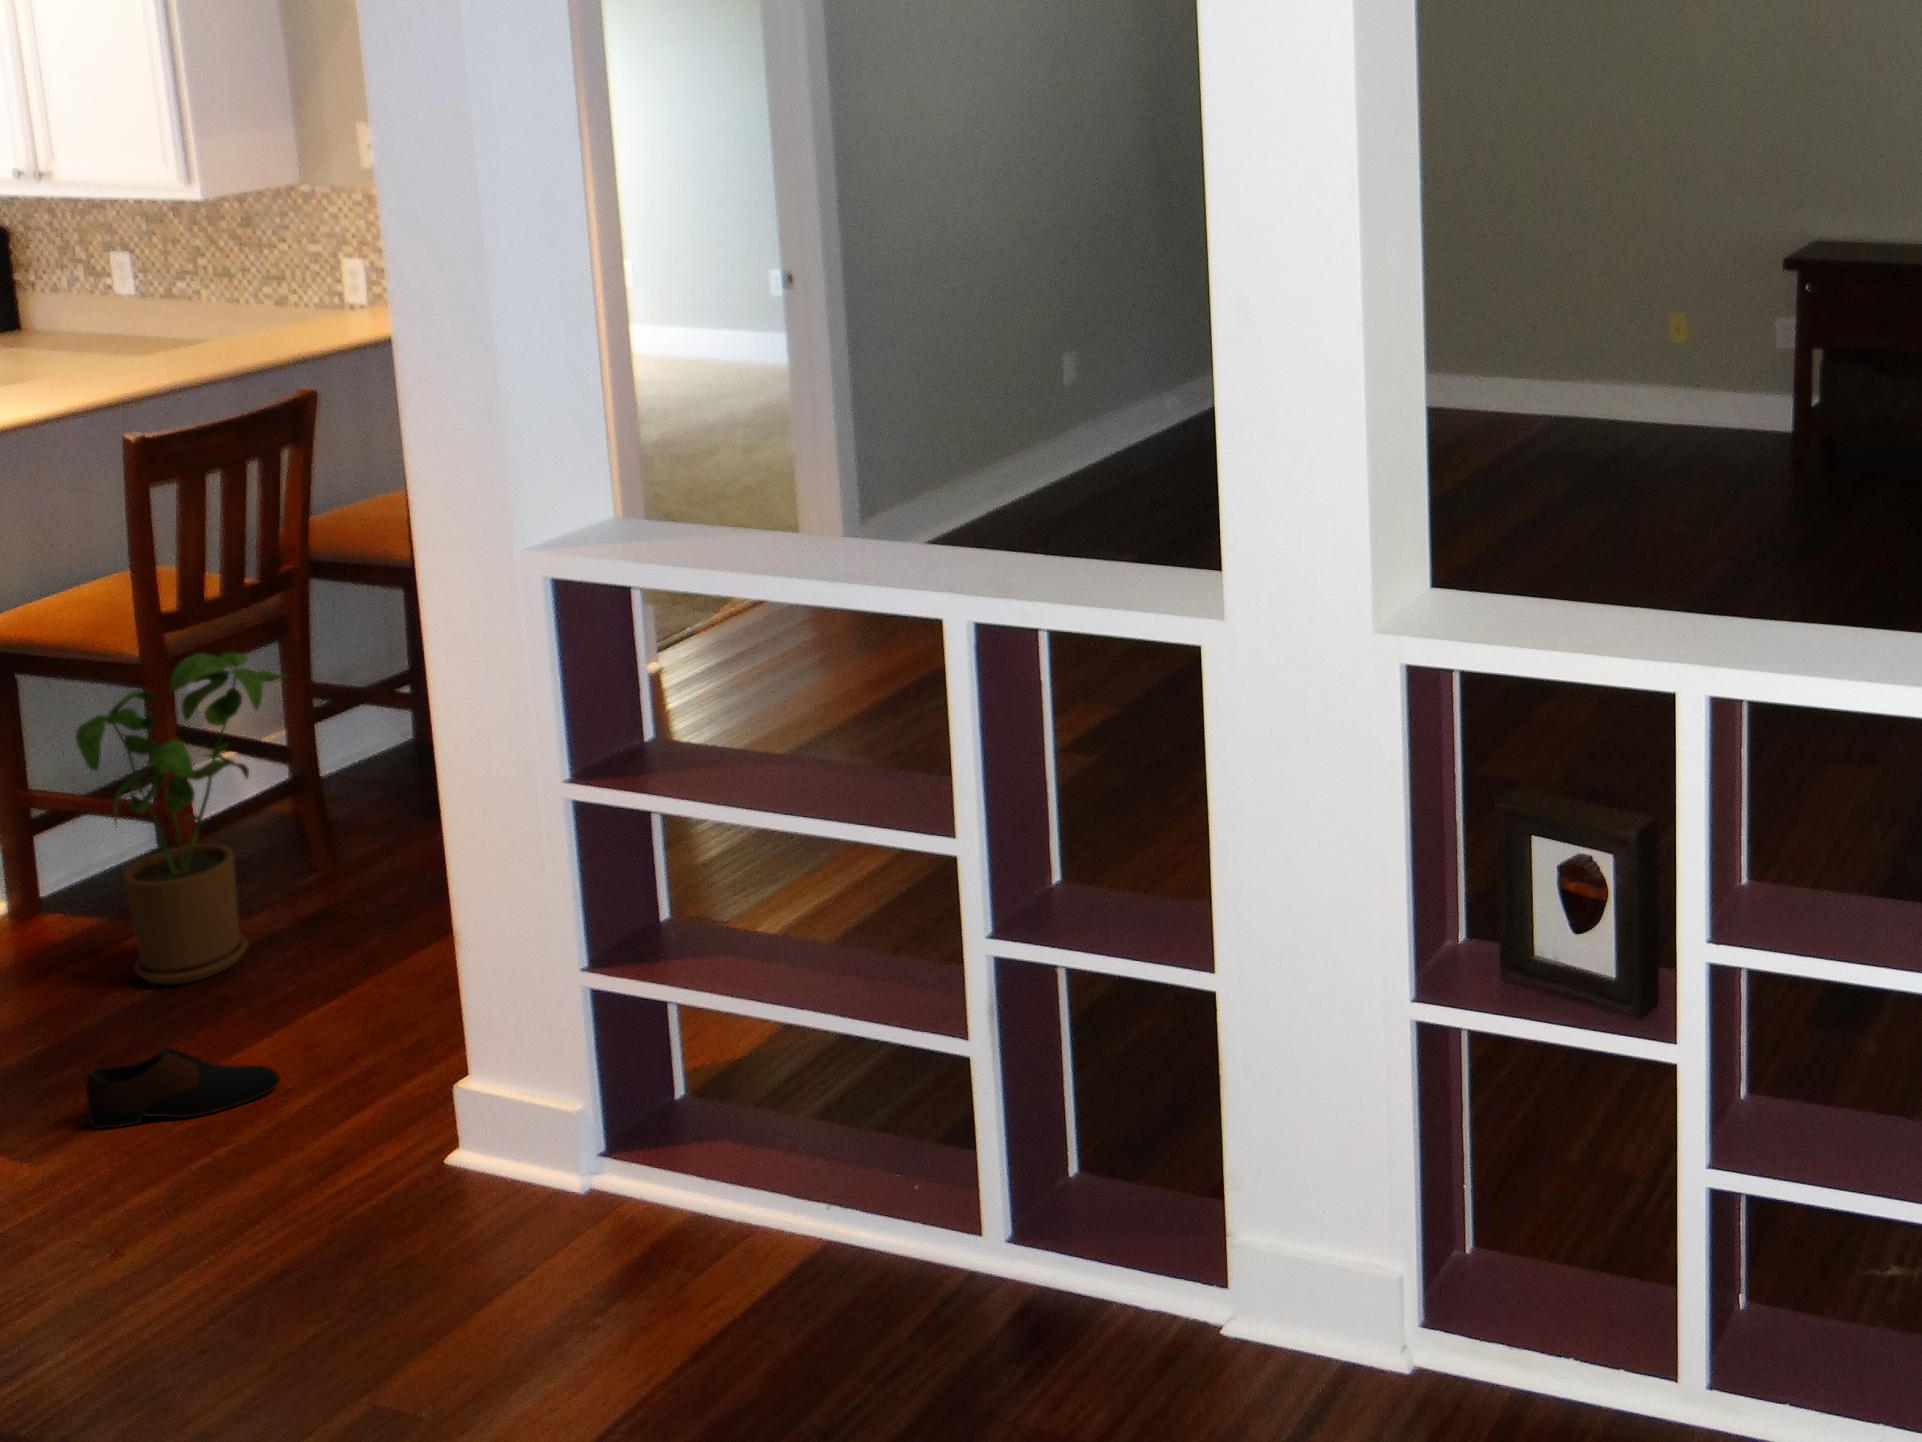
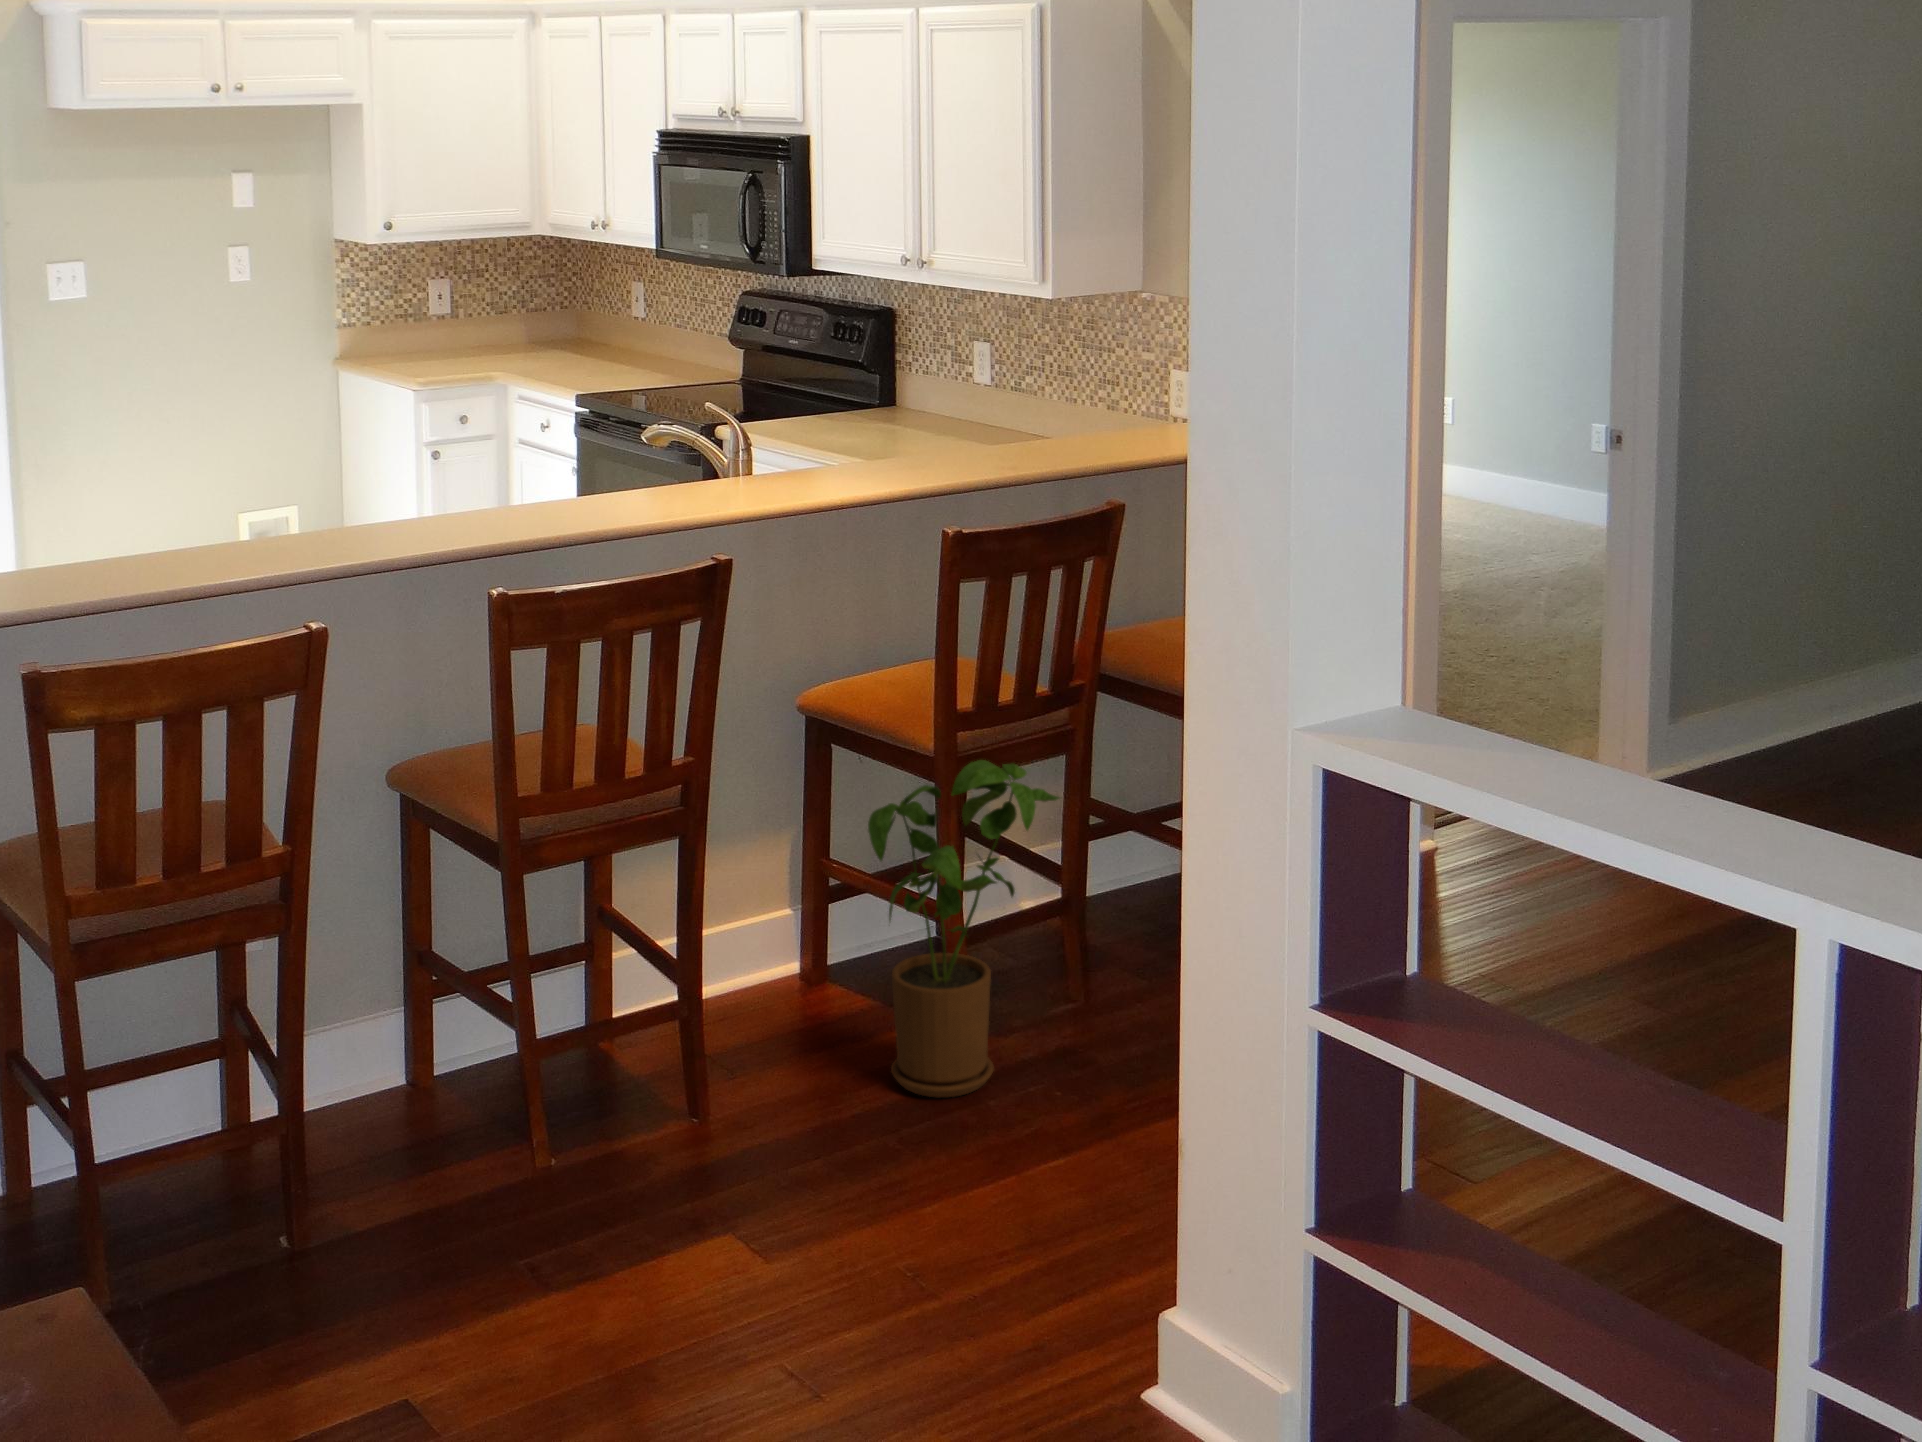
shoe: present [86,1048,280,1129] -> none [823,1173,997,1258]

